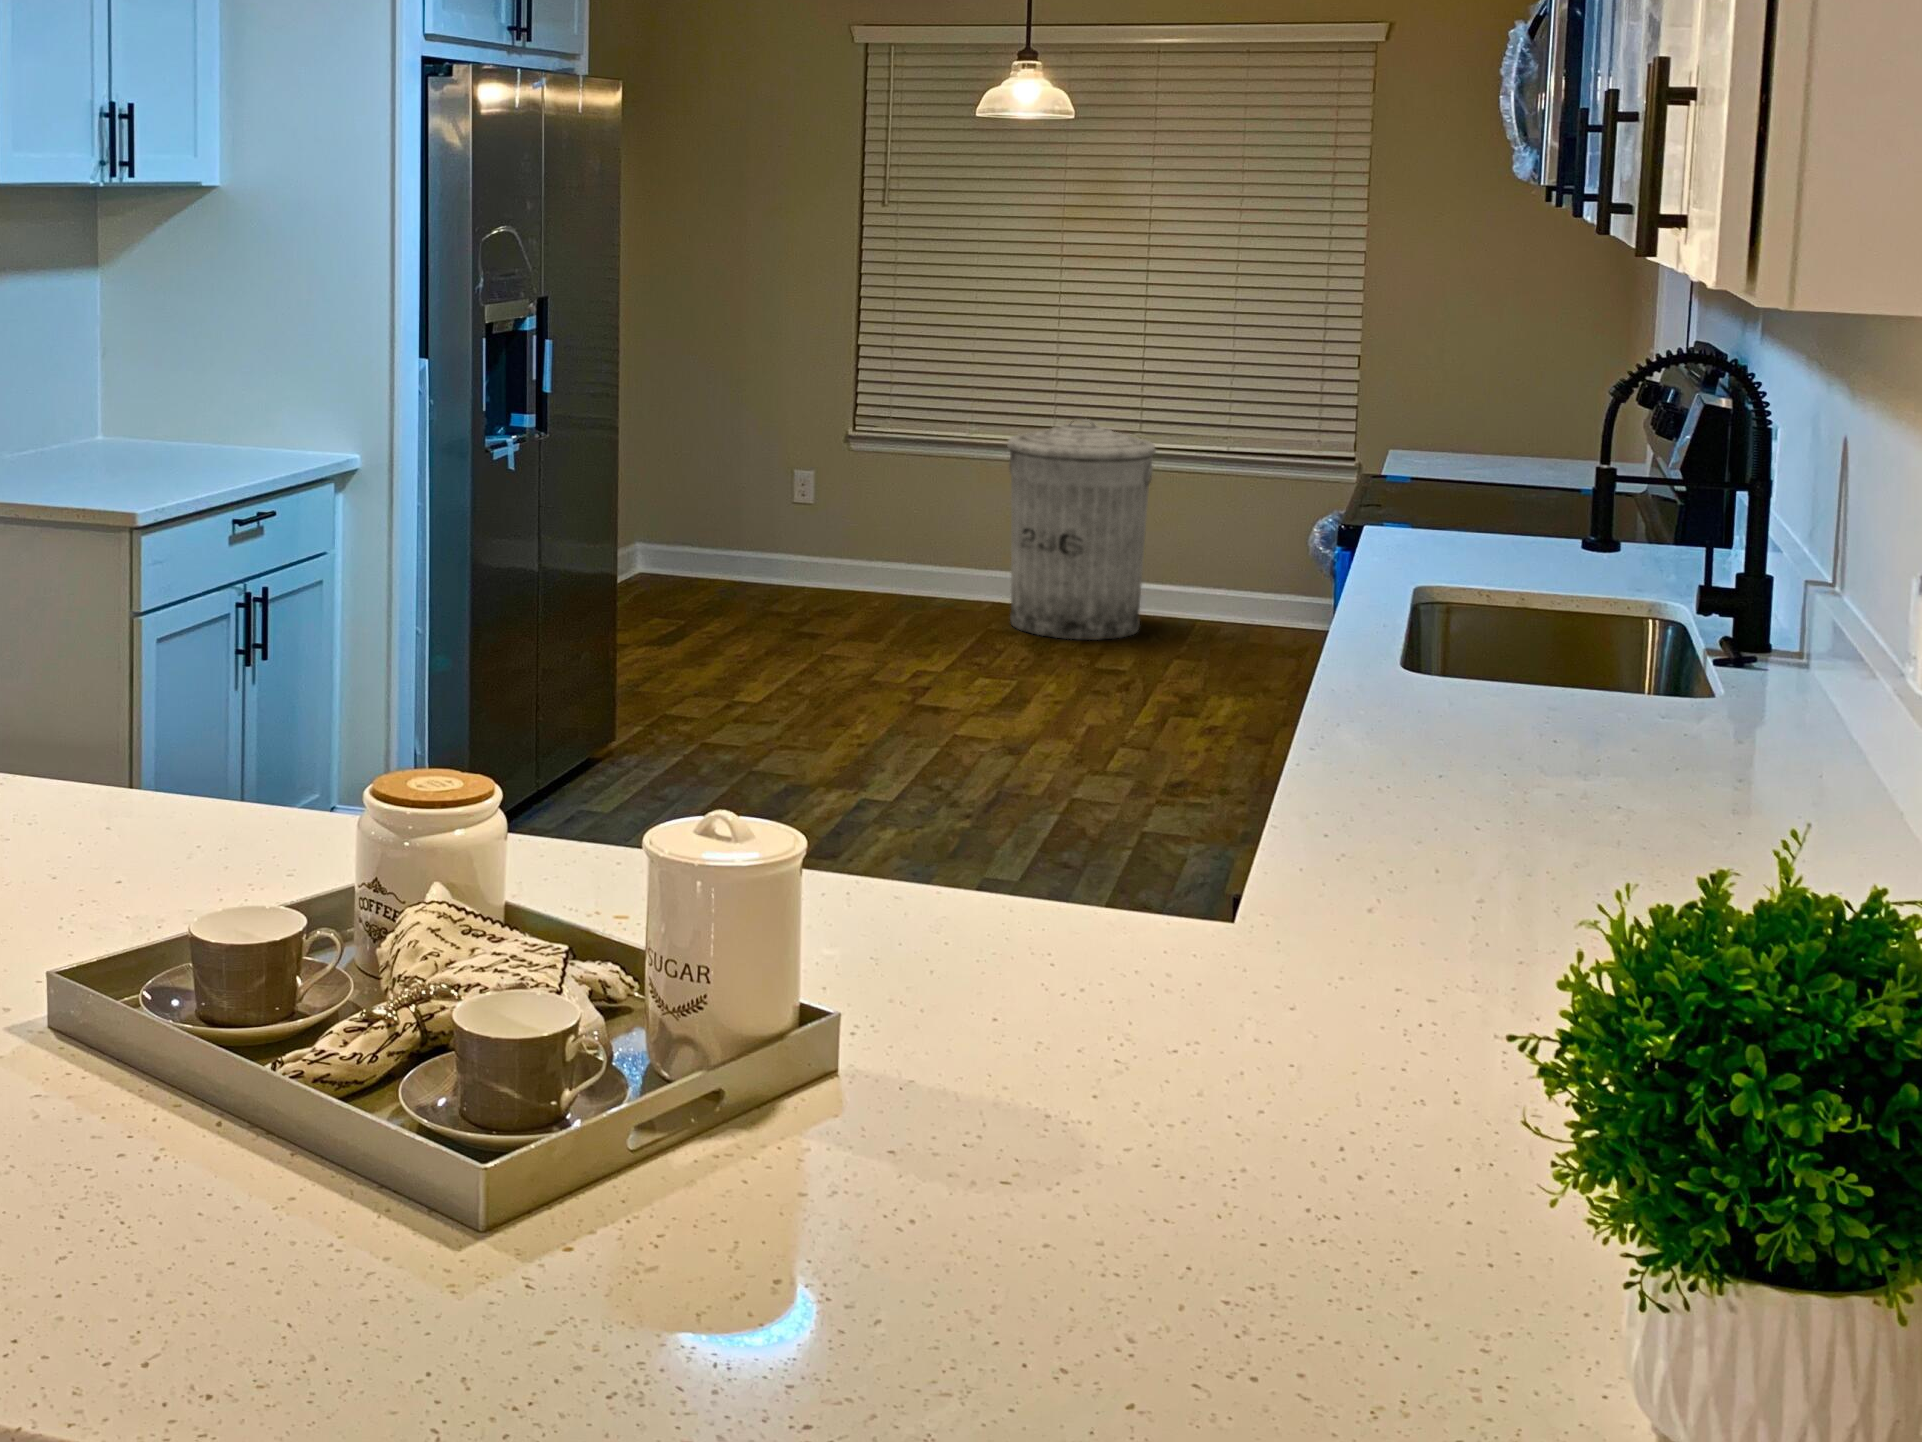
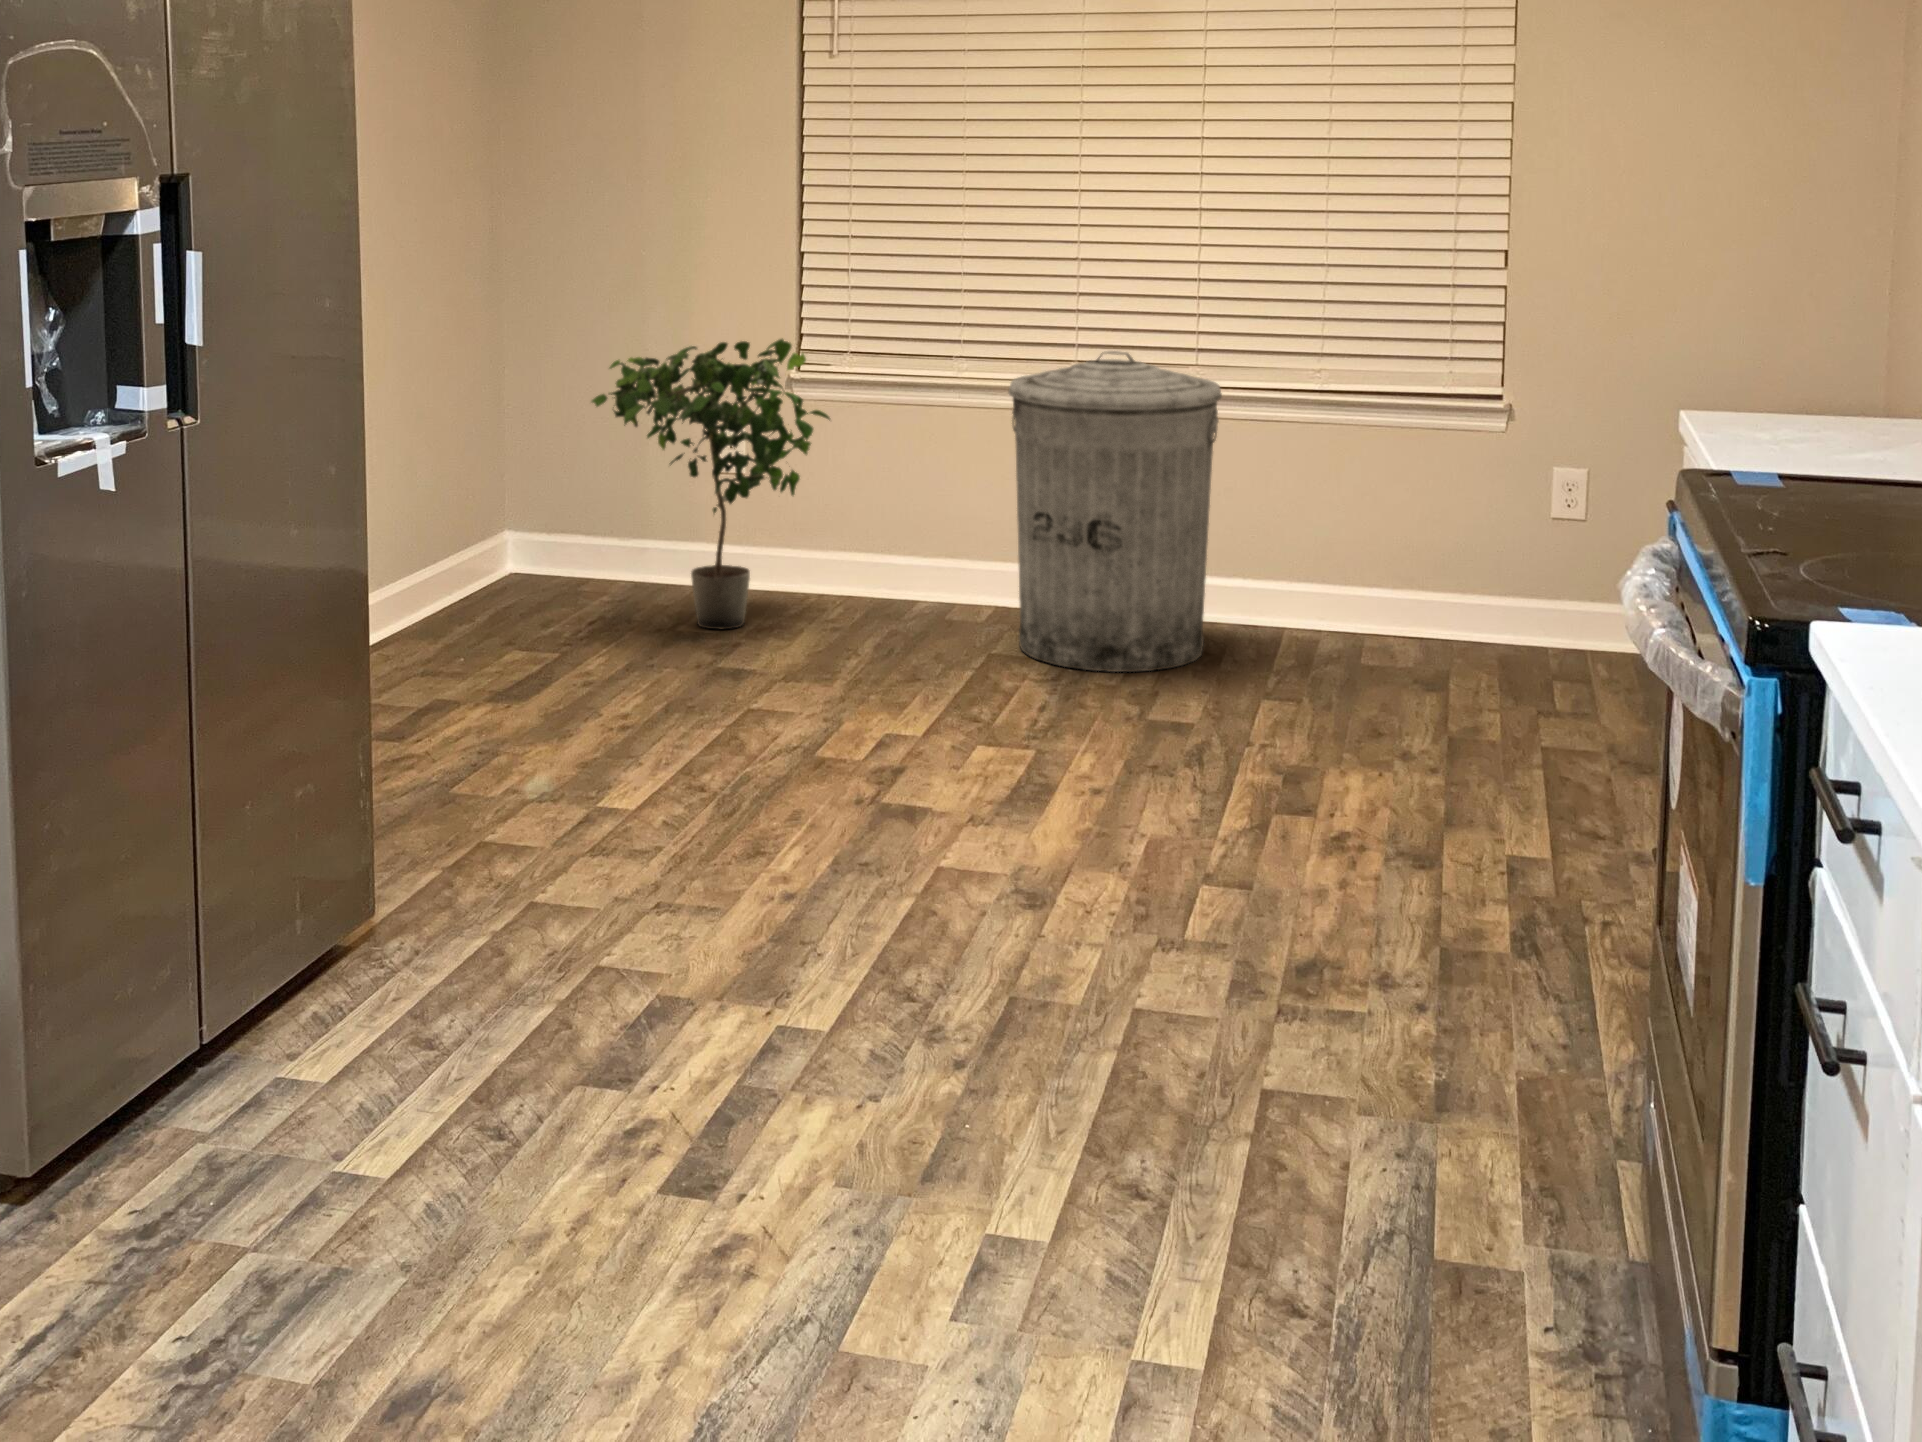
potted plant: none [713,405,881,607] -> present [592,338,830,629]

